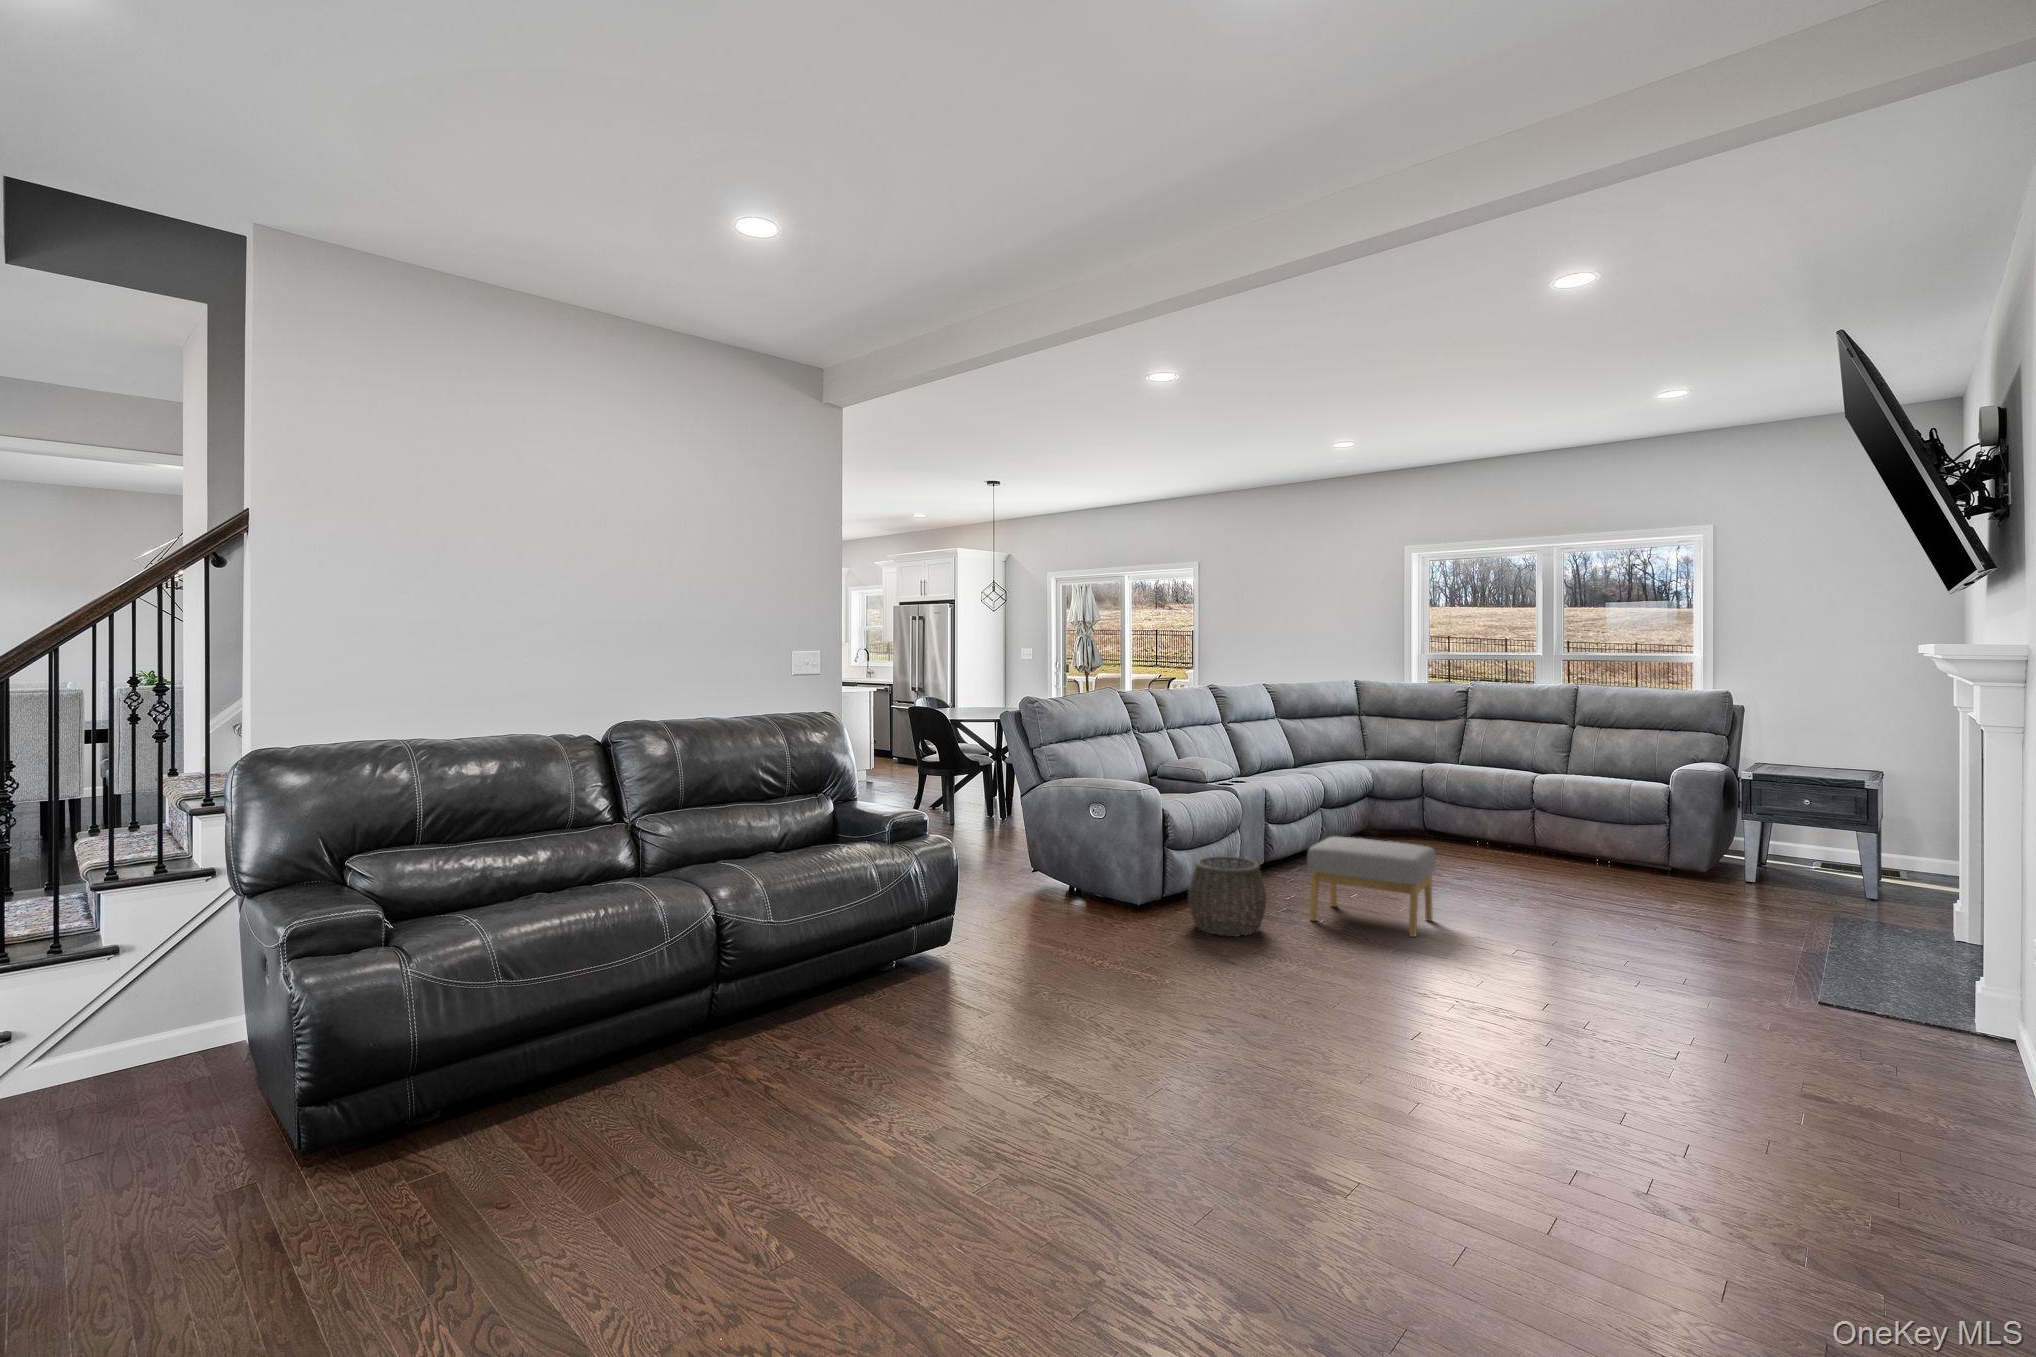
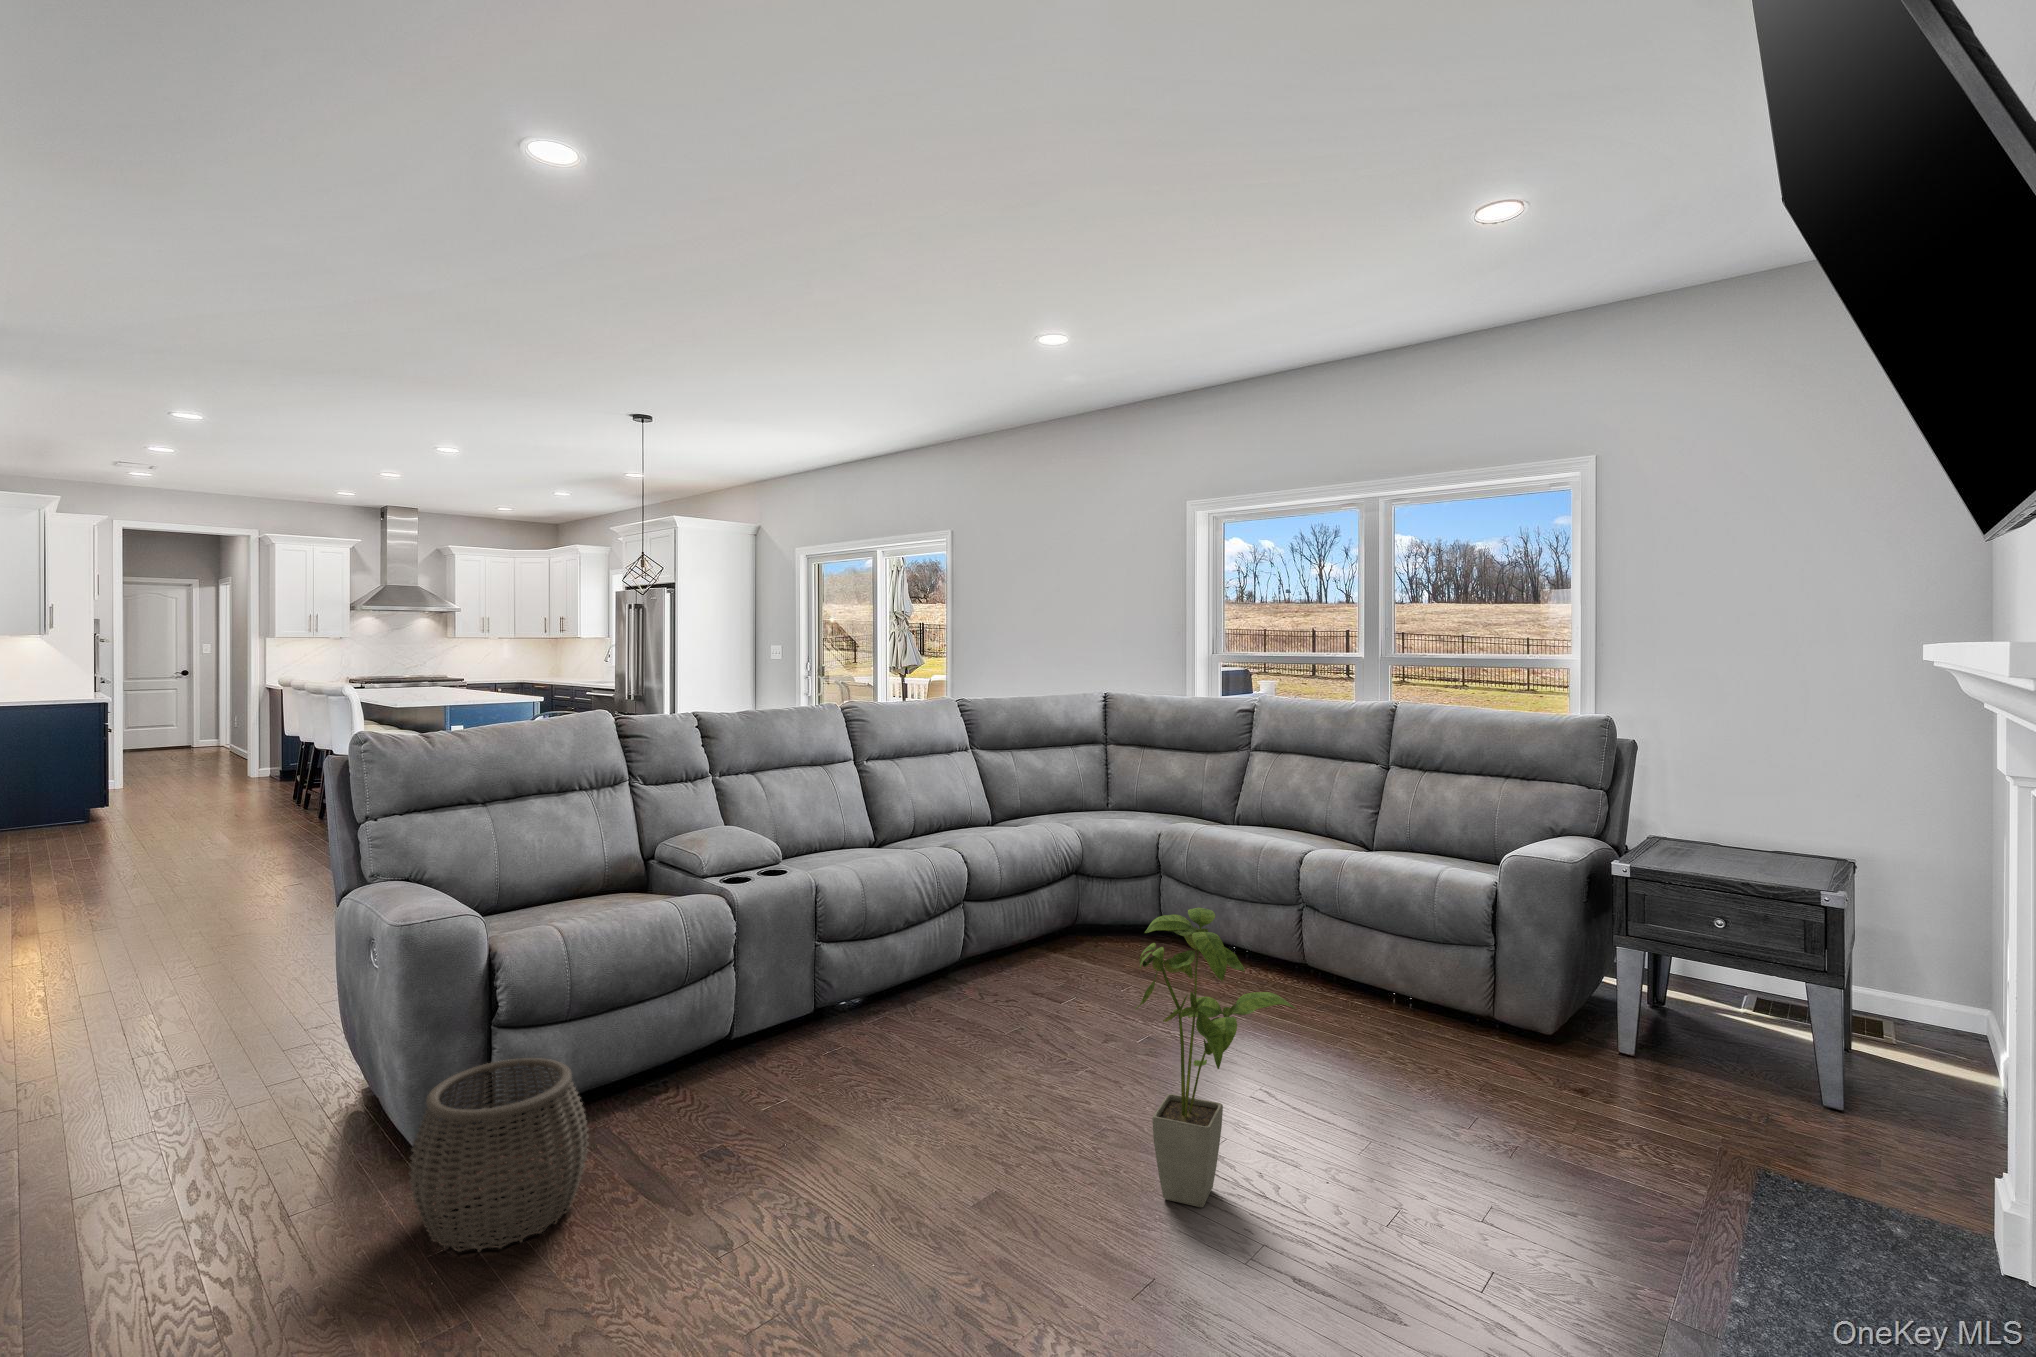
house plant: none [1524,778,1613,926] -> present [1135,907,1296,1207]
footstool: present [1308,836,1436,937] -> none [703,1001,953,1253]

